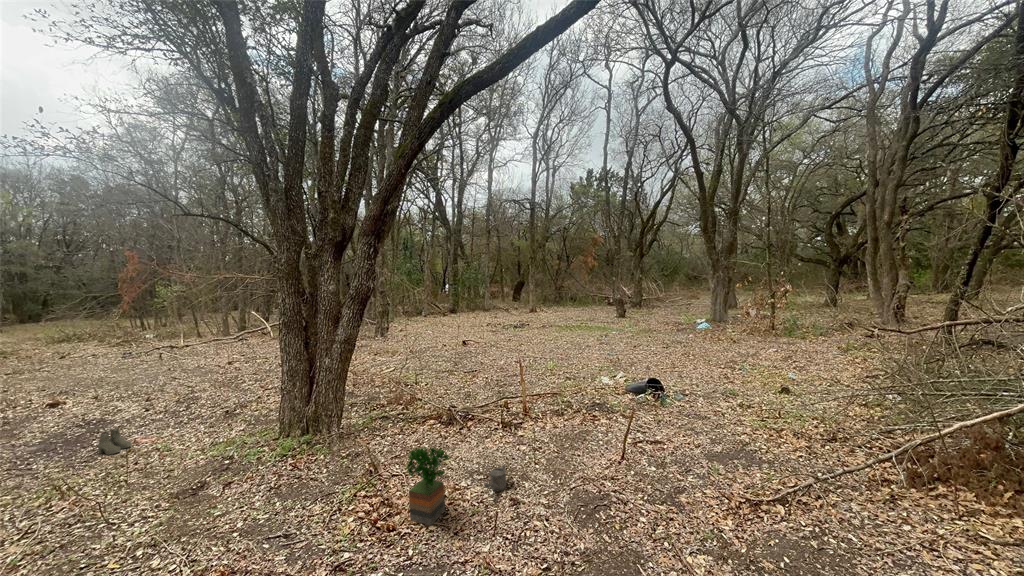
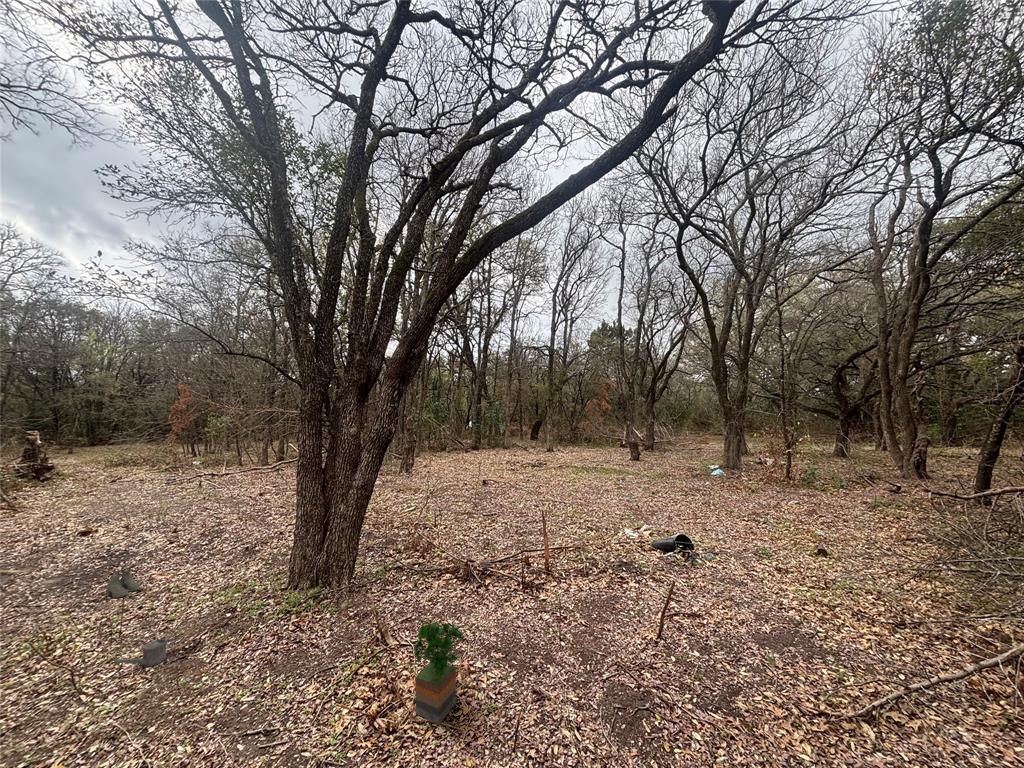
watering can: present [484,465,506,491] -> present [114,634,177,667]

